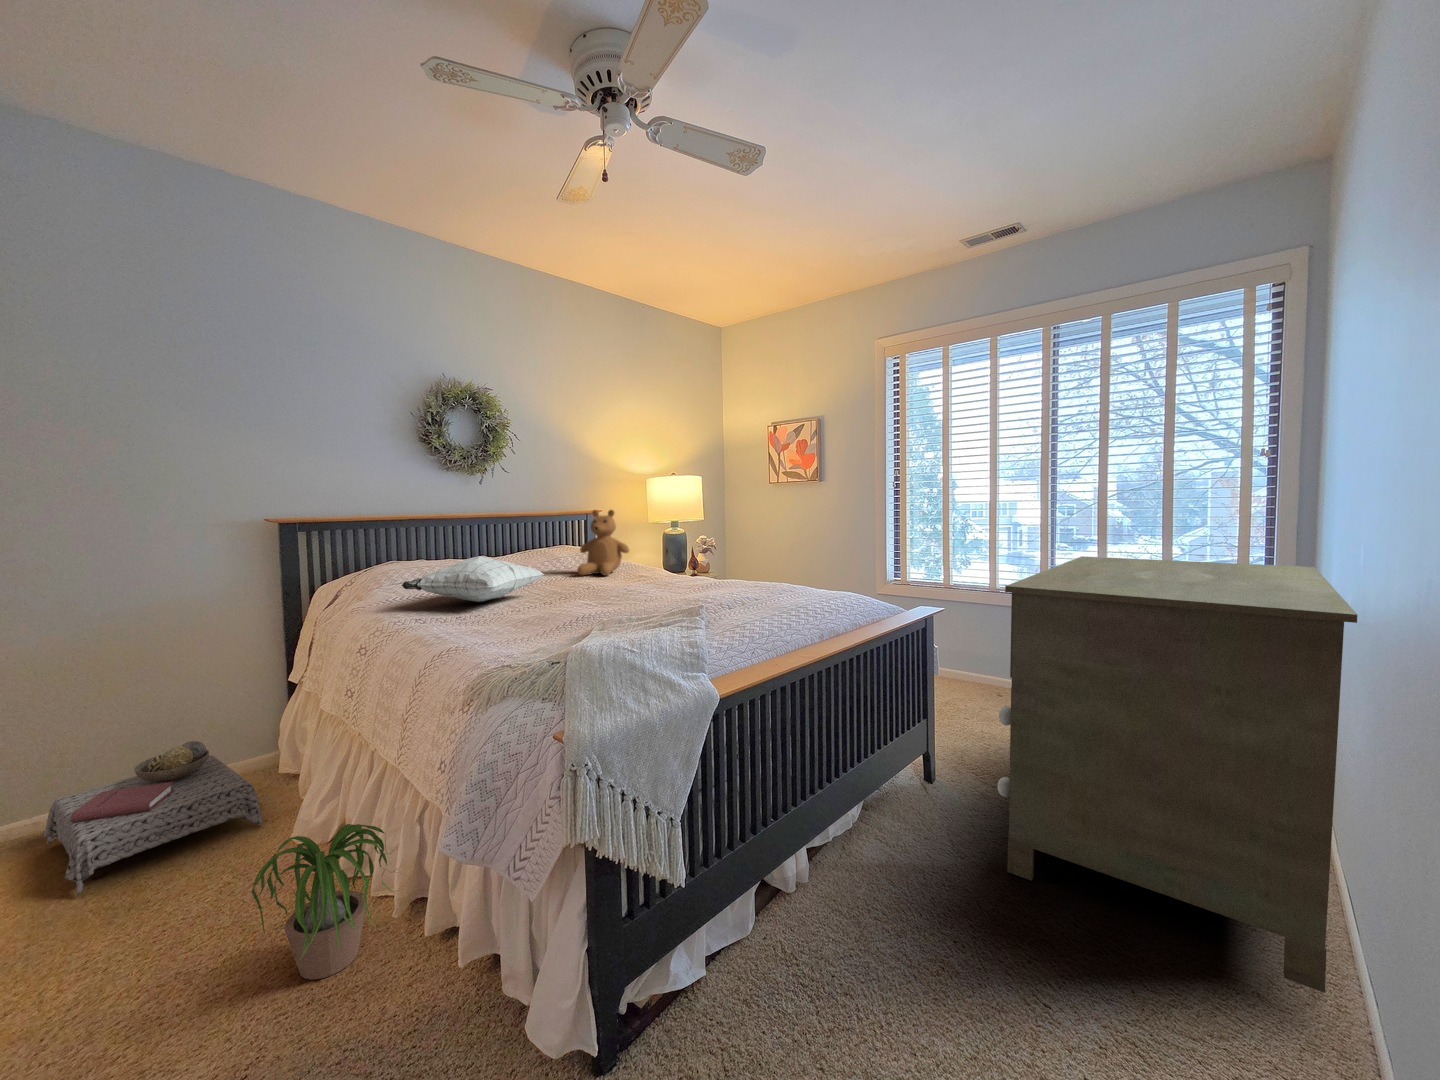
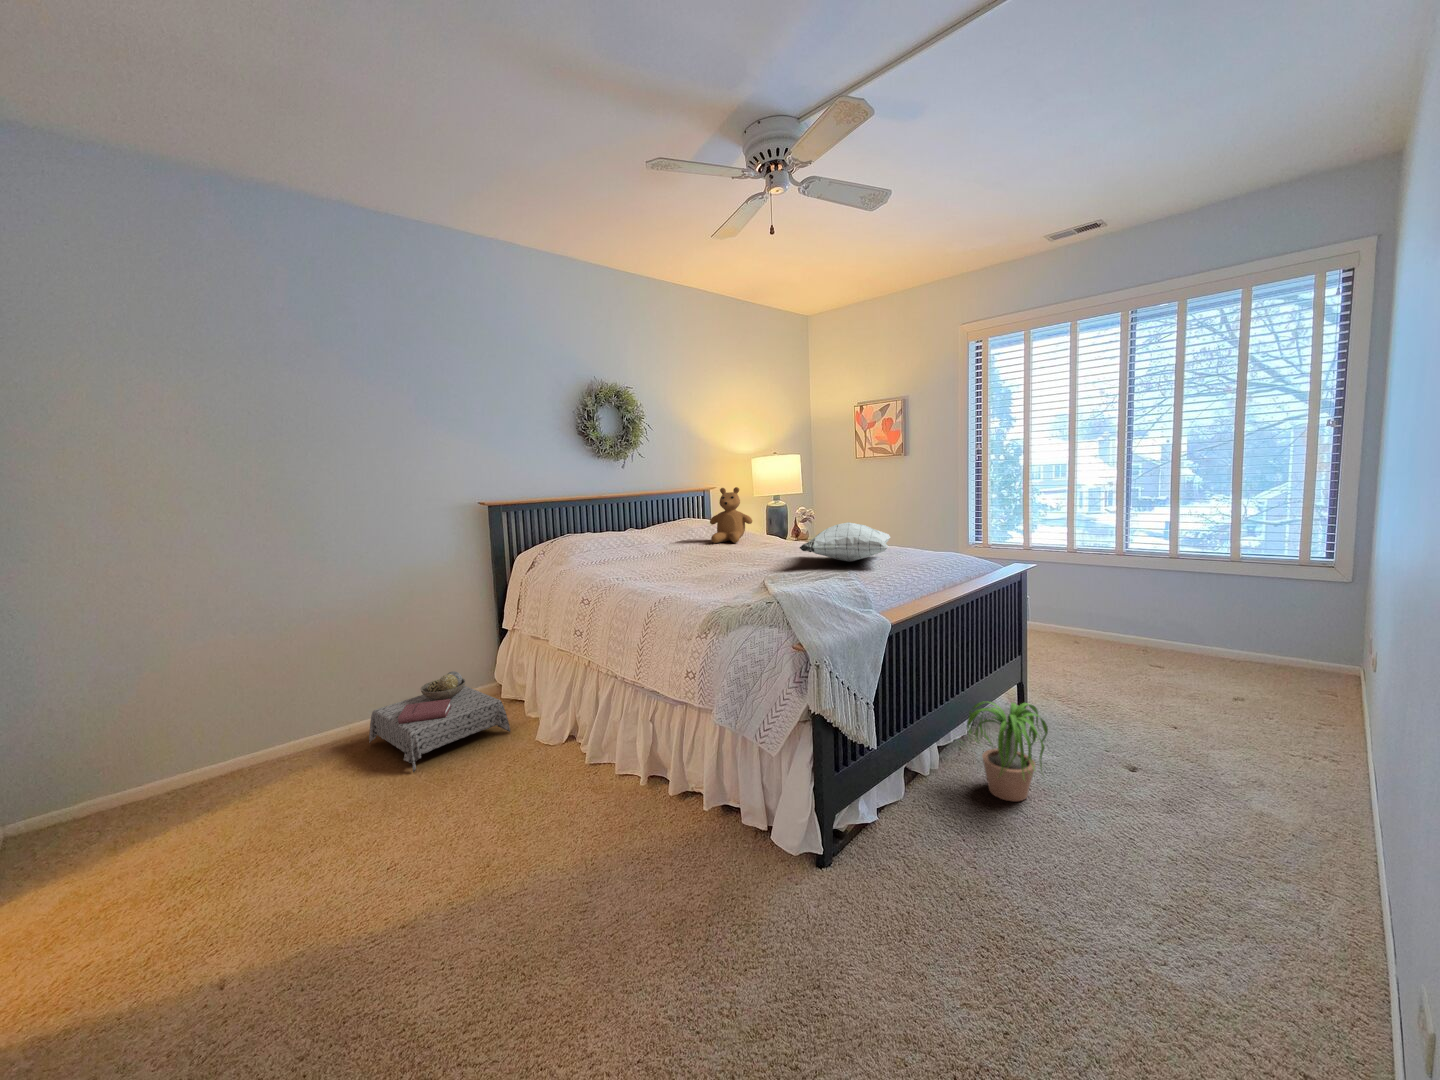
pillow: present [402,556,544,602] -> present [800,522,891,562]
dresser: present [998,556,1357,993] -> none [1087,518,1383,837]
potted plant: present [238,824,397,980] -> present [967,702,1048,801]

